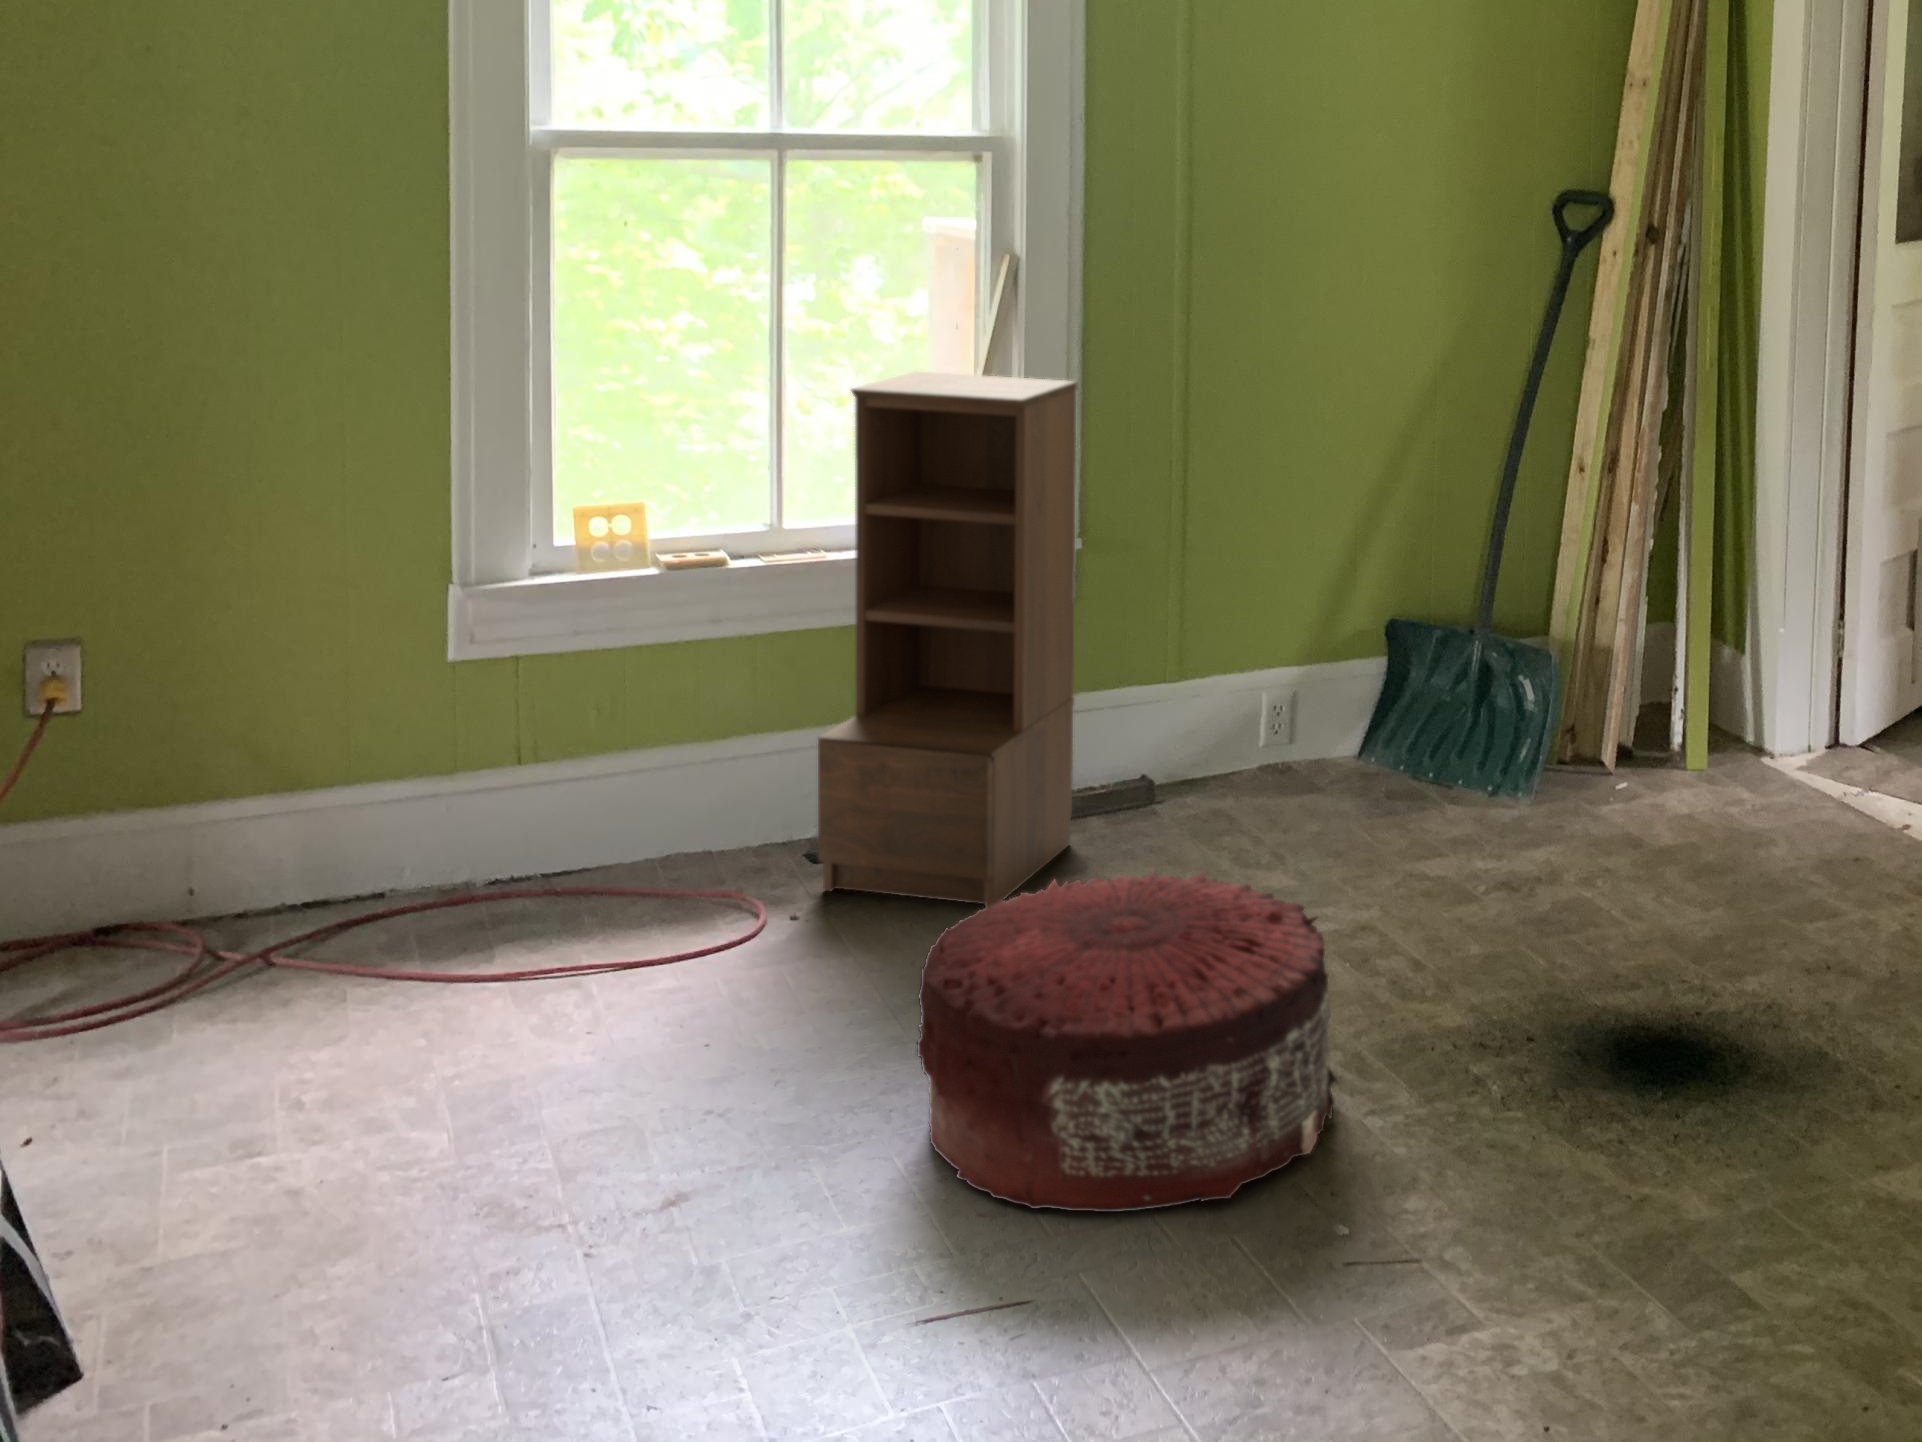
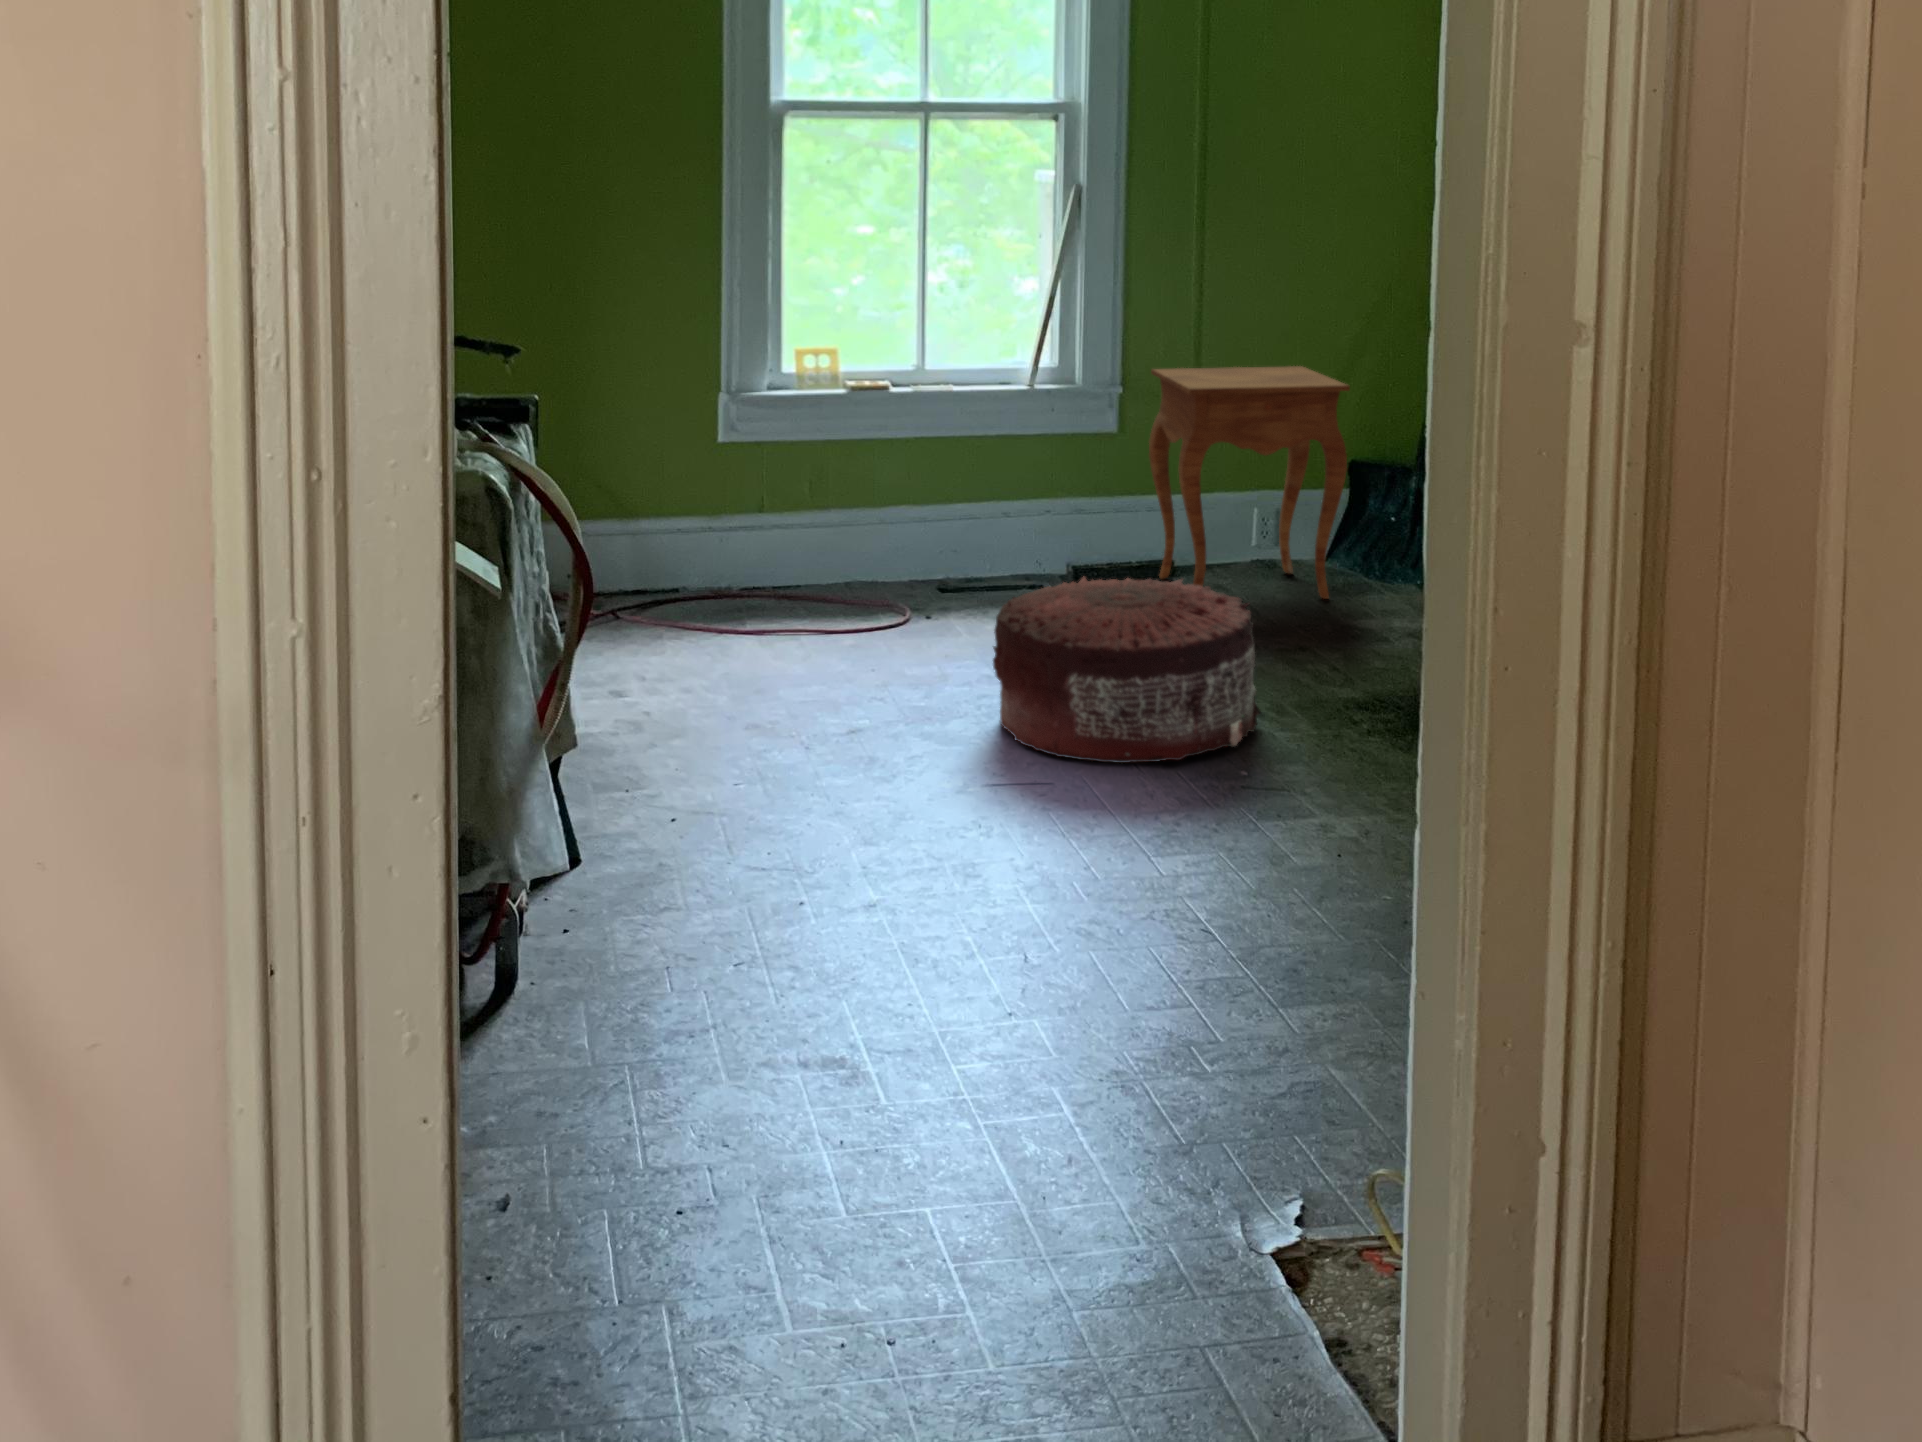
bookshelf: present [818,371,1078,908] -> none [943,265,1120,623]
side table: none [1117,500,1405,857] -> present [1149,366,1350,599]

